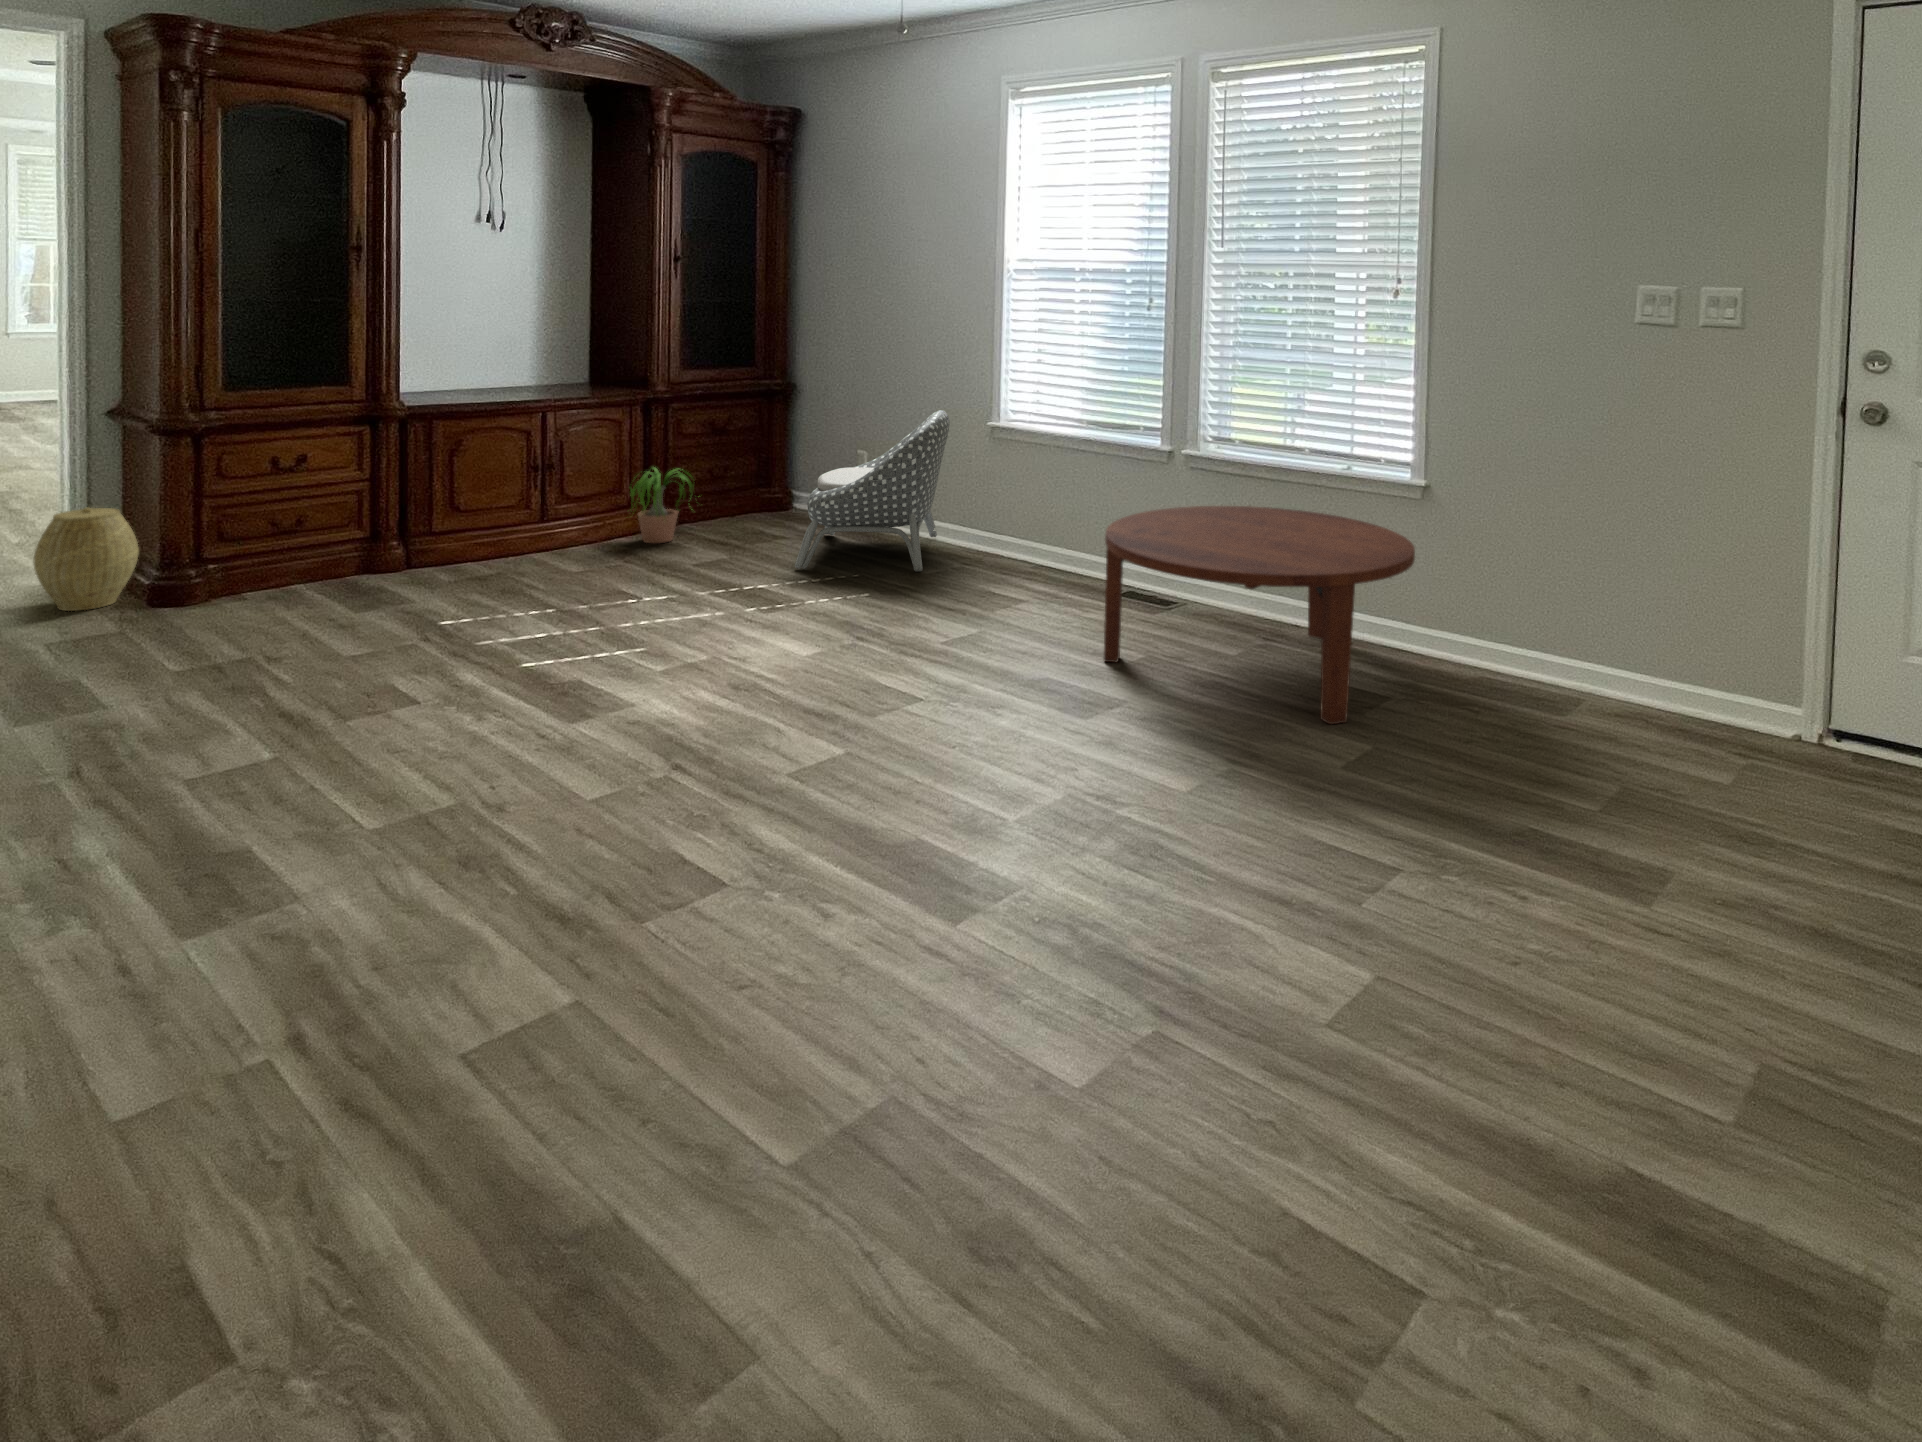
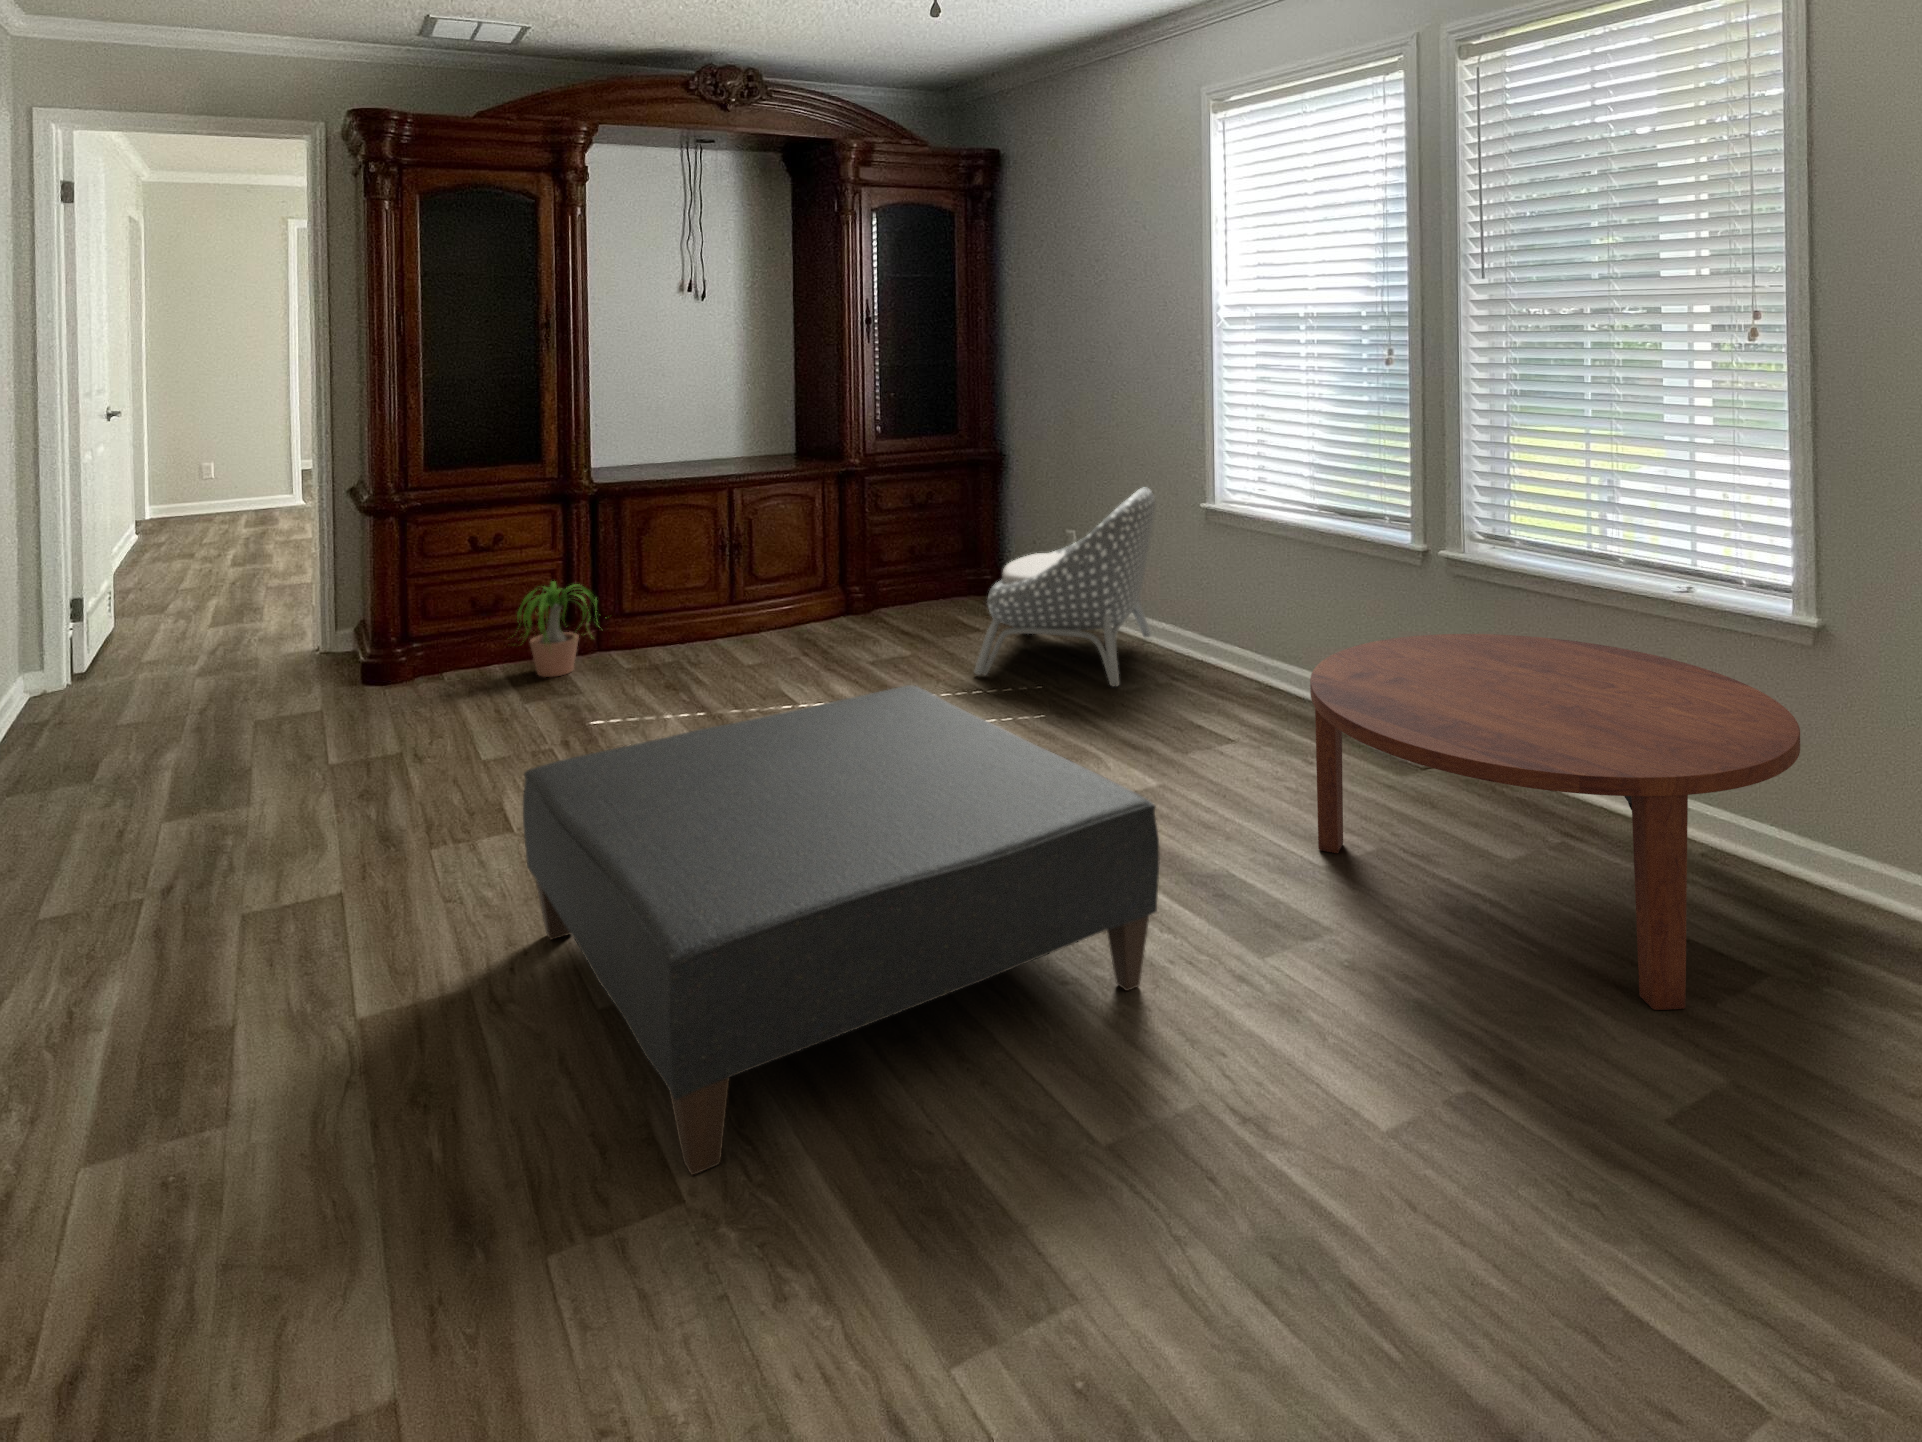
potted plant: present [630,468,693,543] -> present [517,581,597,677]
woven basket: present [33,507,139,611] -> none [275,588,361,688]
ottoman: none [469,556,1019,884] -> present [523,685,1160,1175]

